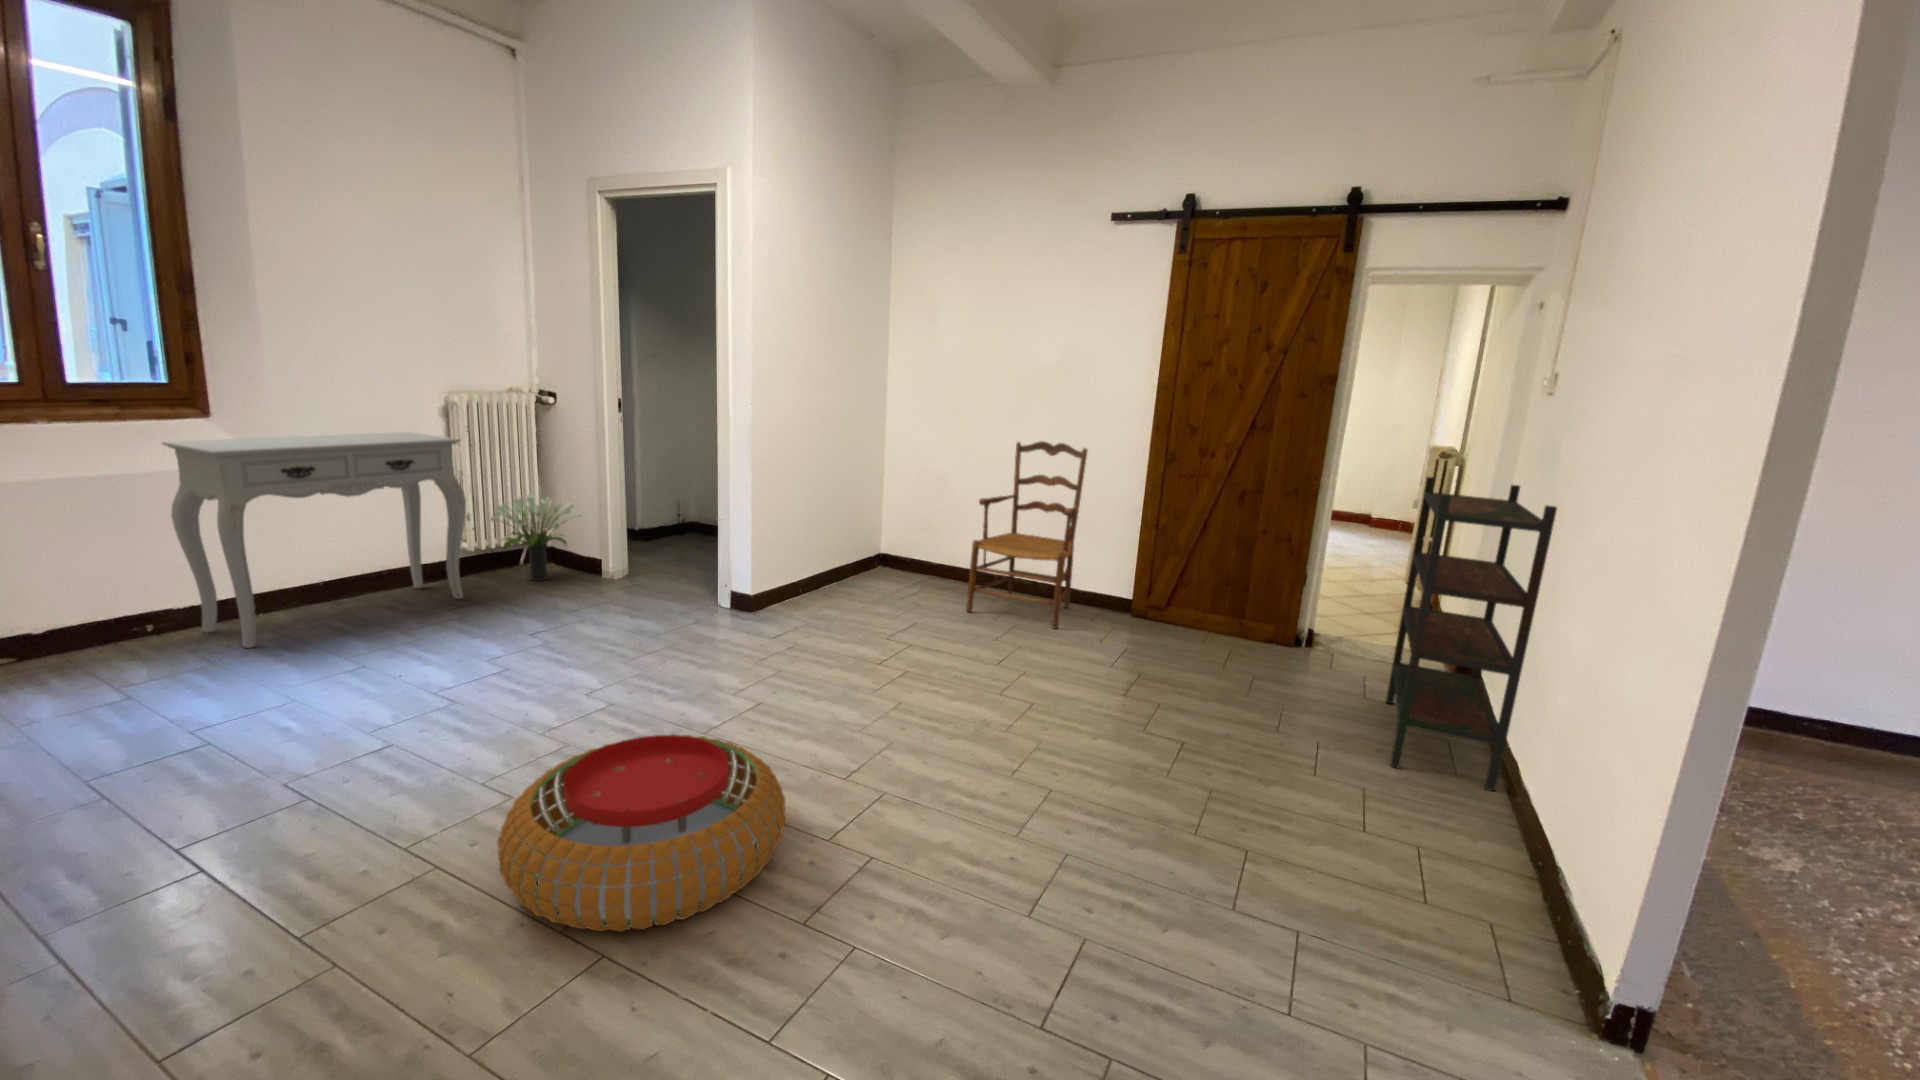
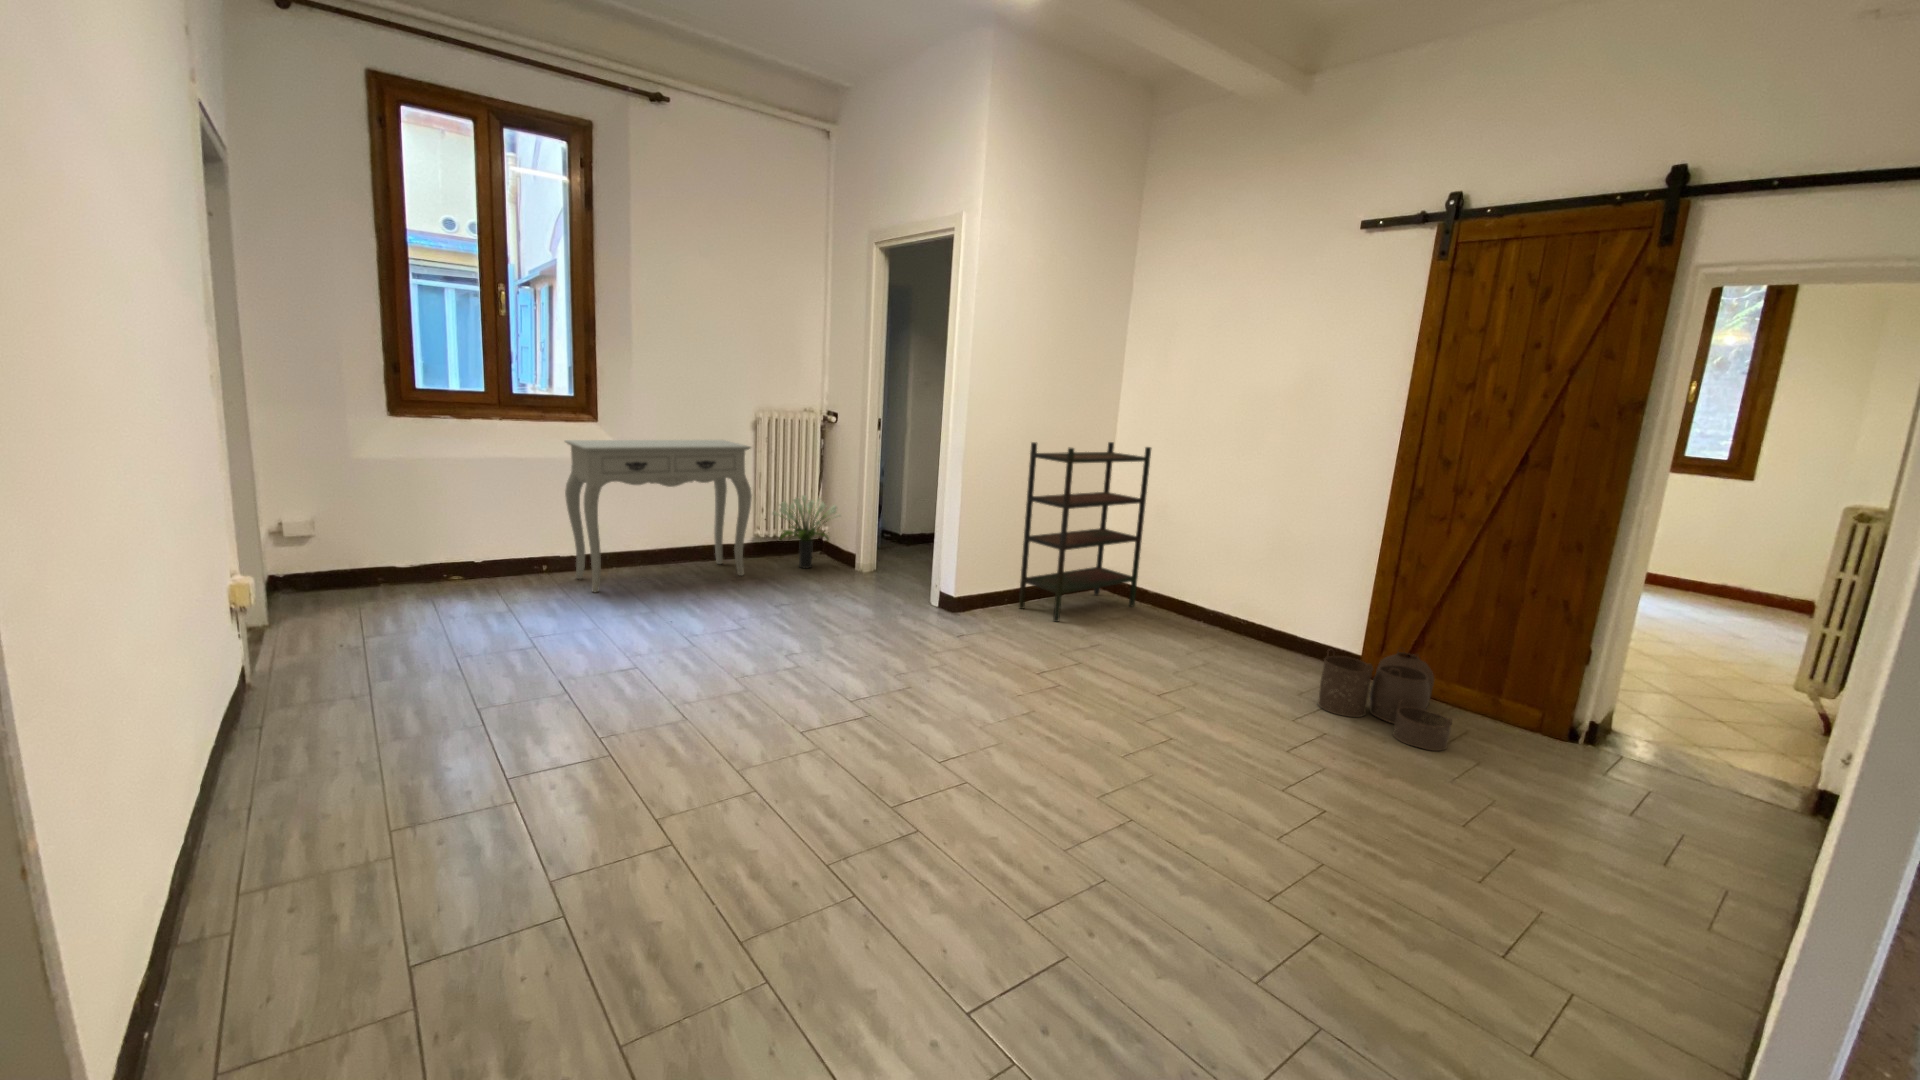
armchair: present [966,441,1087,629] -> none [1164,470,1317,673]
bookshelf: present [1386,477,1557,791] -> present [1018,442,1151,622]
woven basket: none [1121,589,1235,673] -> present [1318,650,1452,751]
pouf: present [497,735,785,932] -> none [636,691,864,837]

